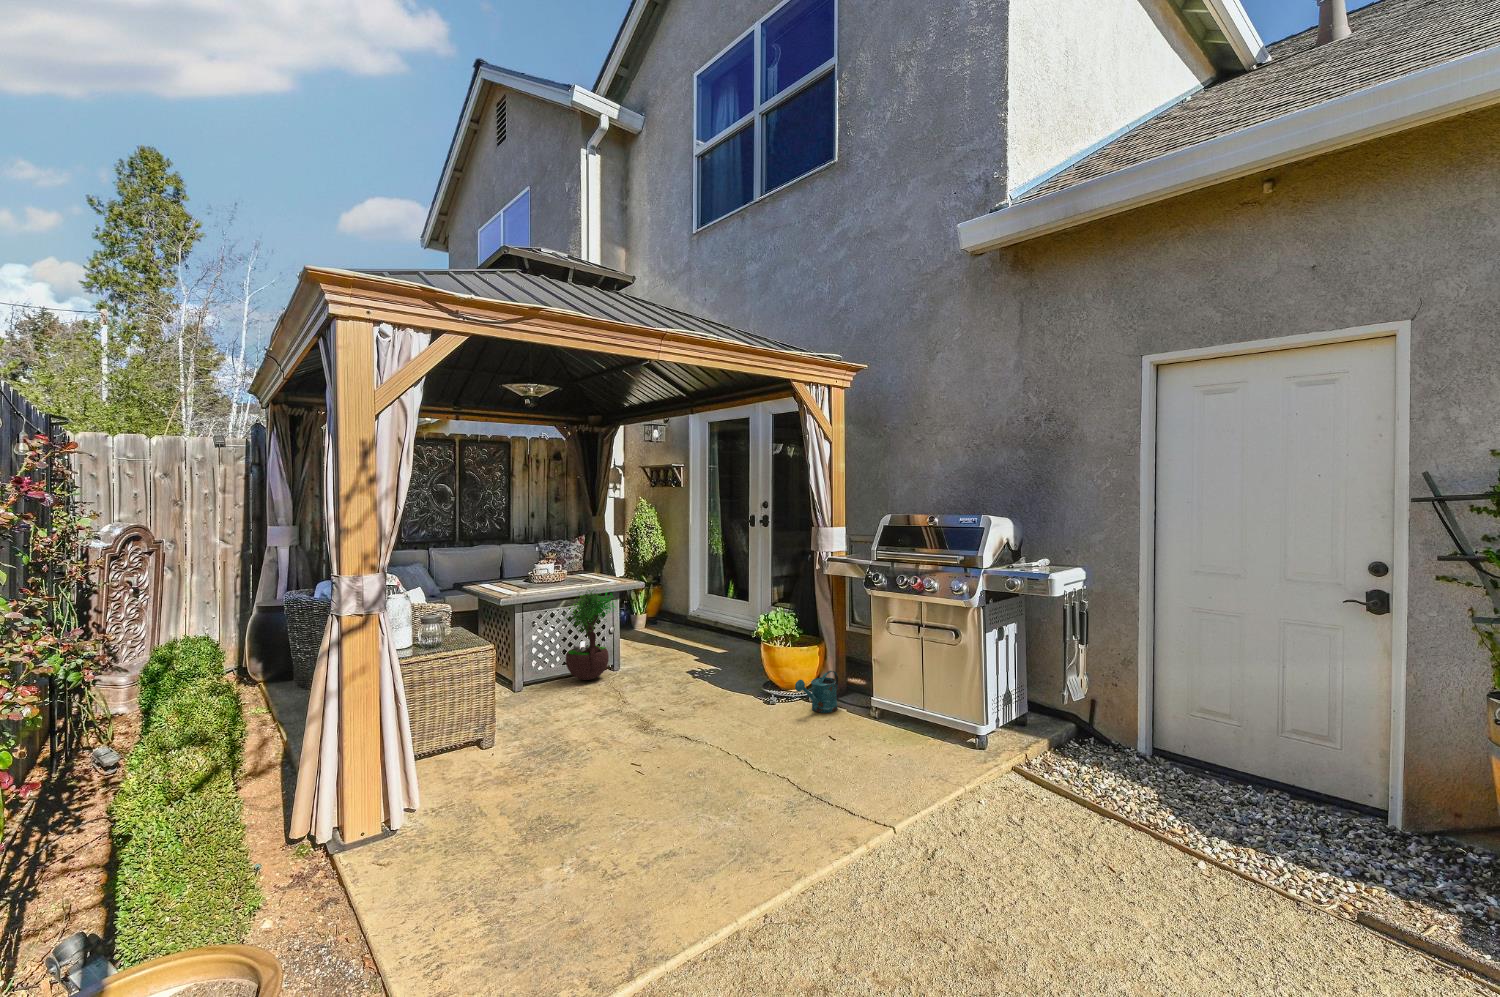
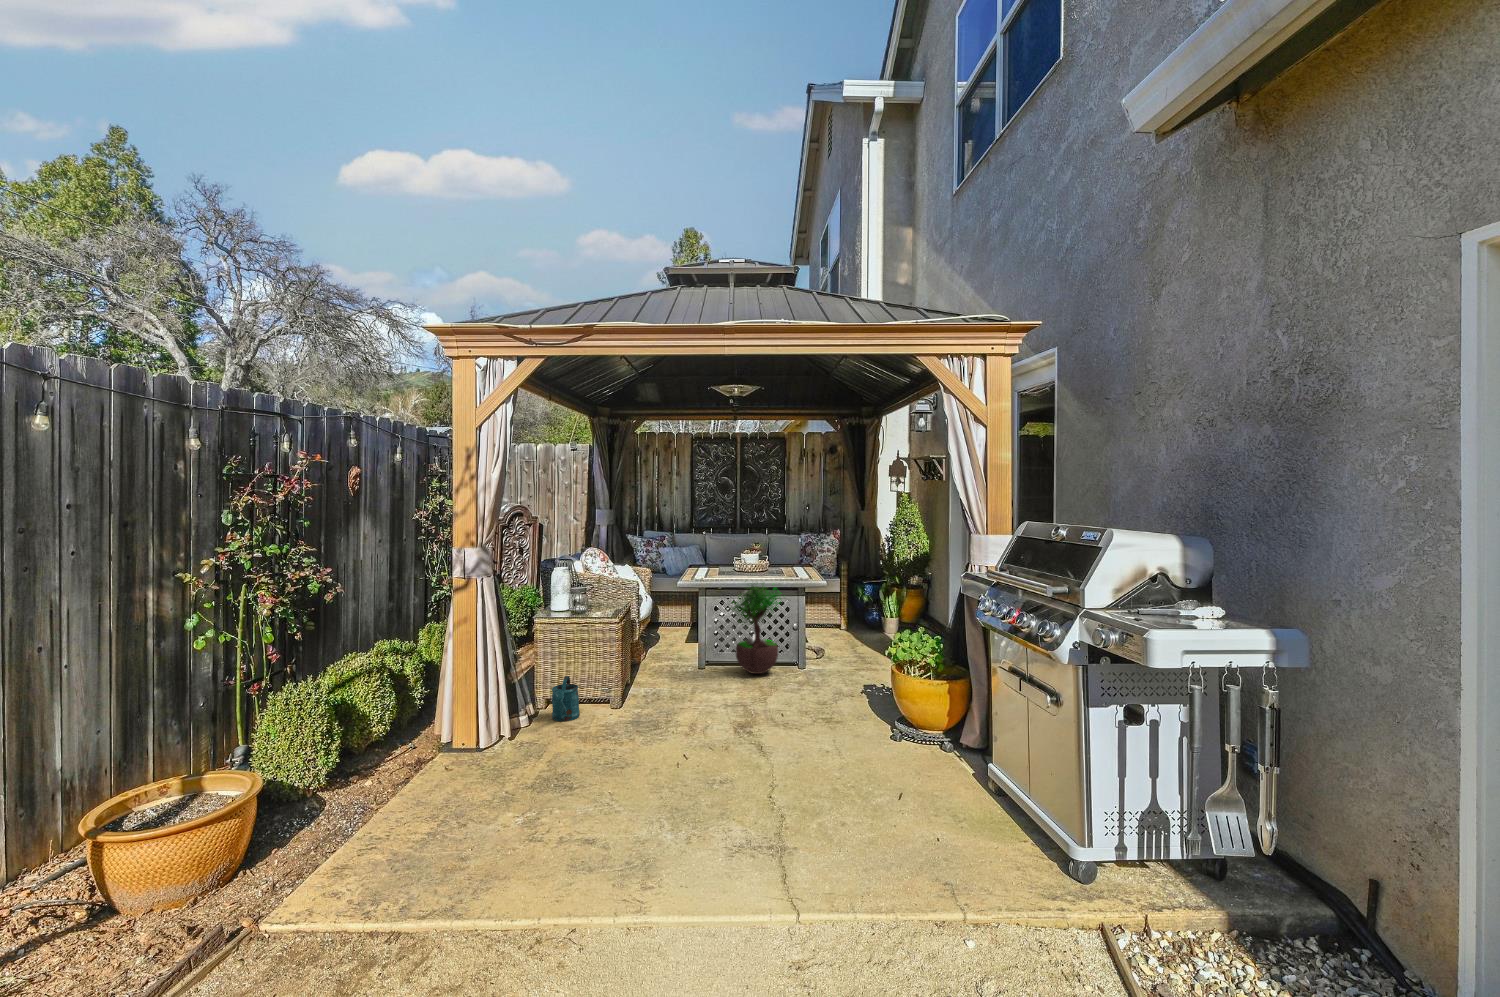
watering can: present [795,671,838,713] -> present [552,676,580,721]

